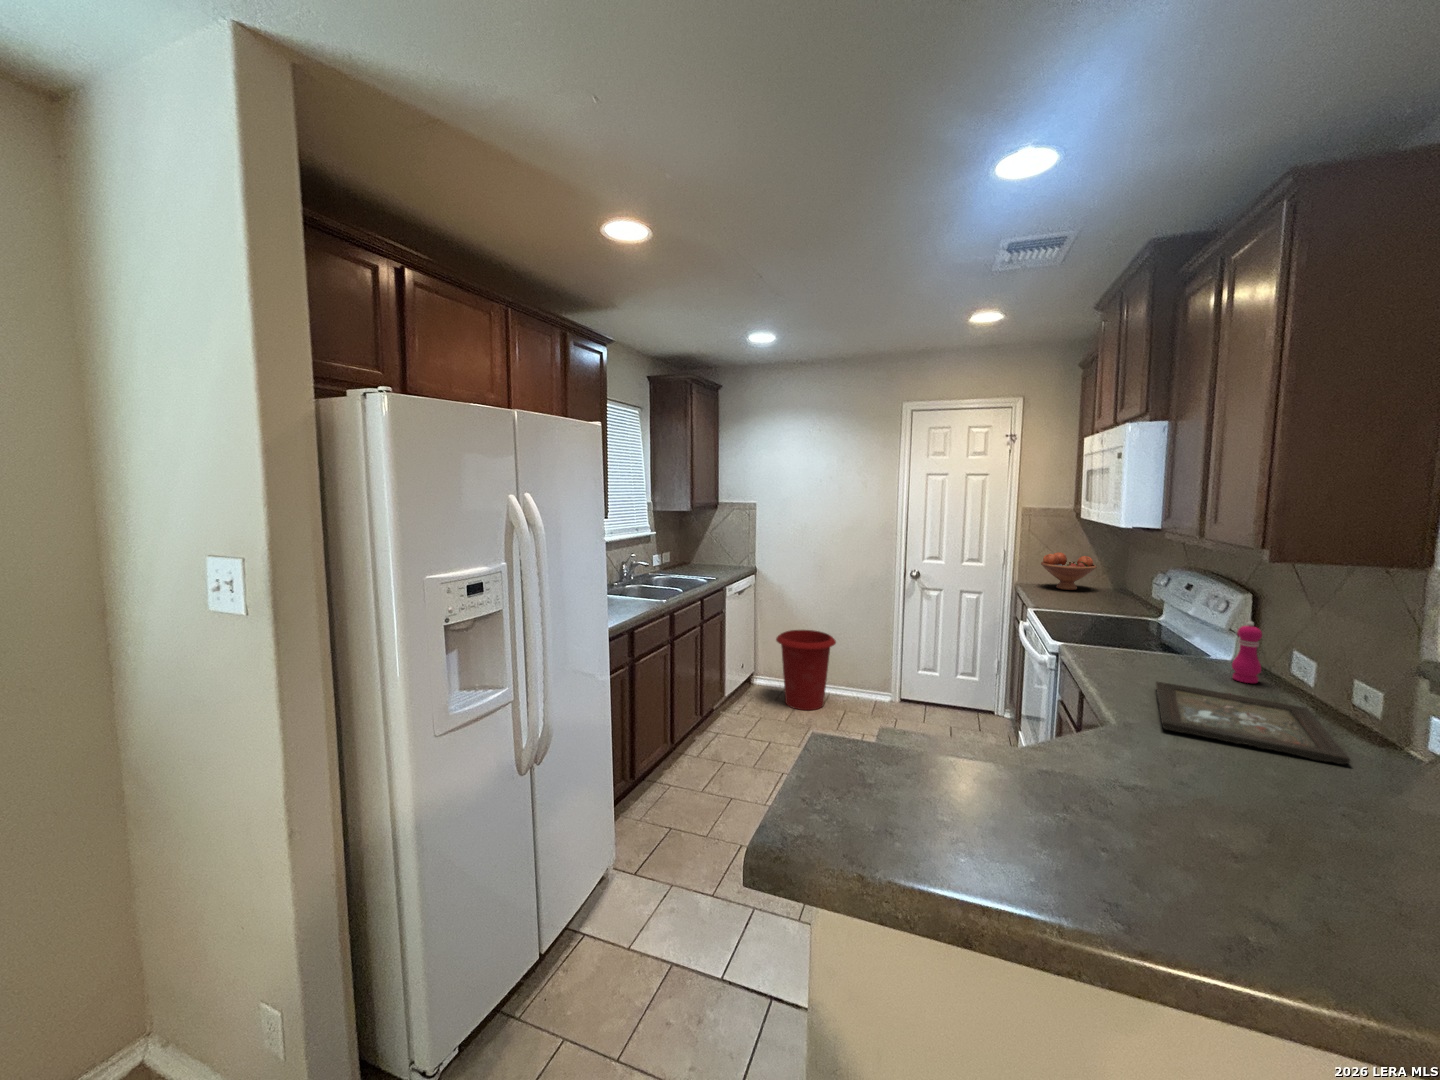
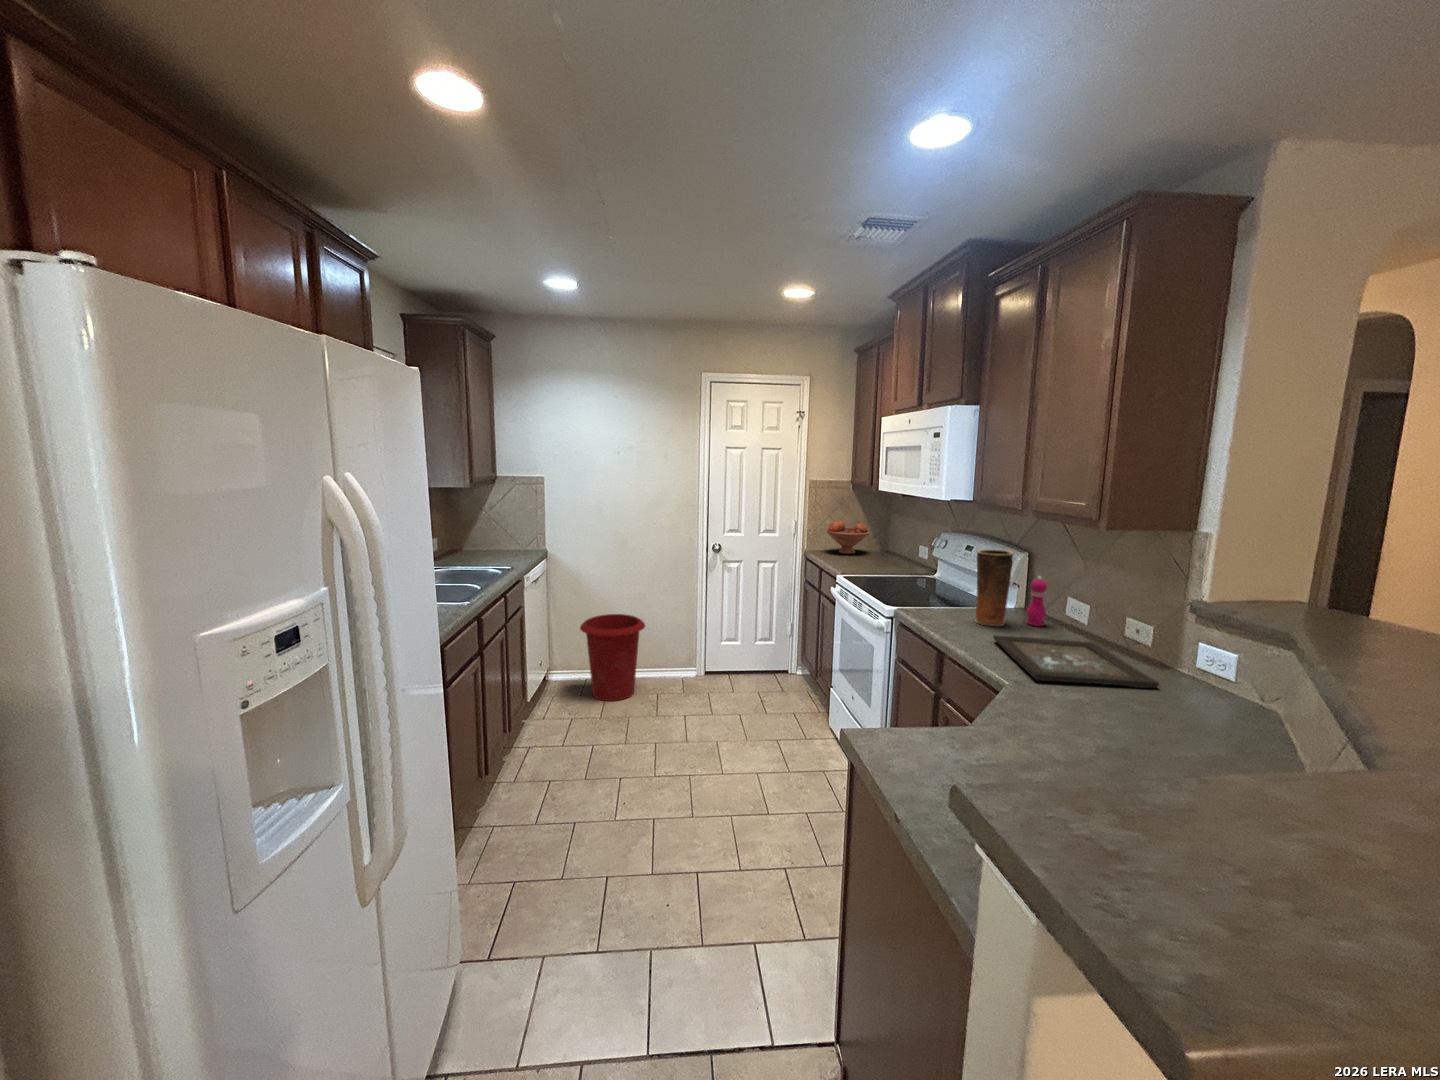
vase: none [1155,584,1208,676] -> present [975,549,1013,626]

